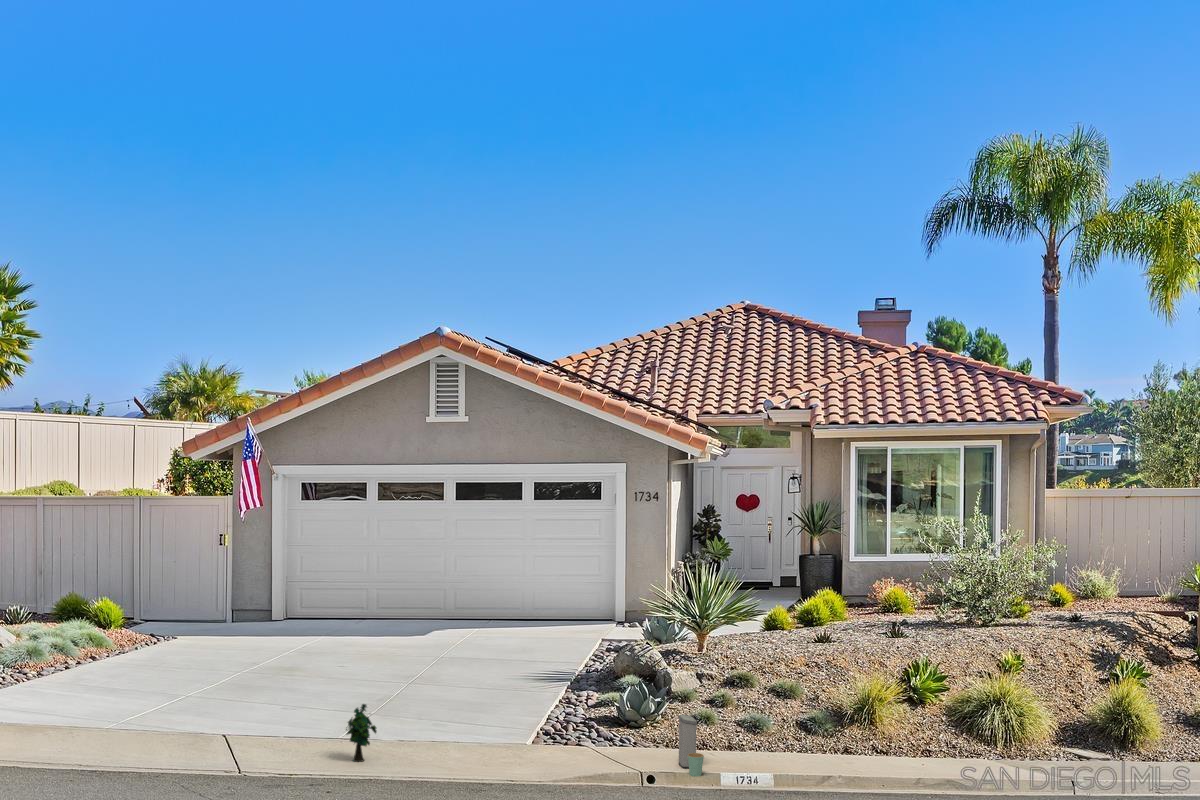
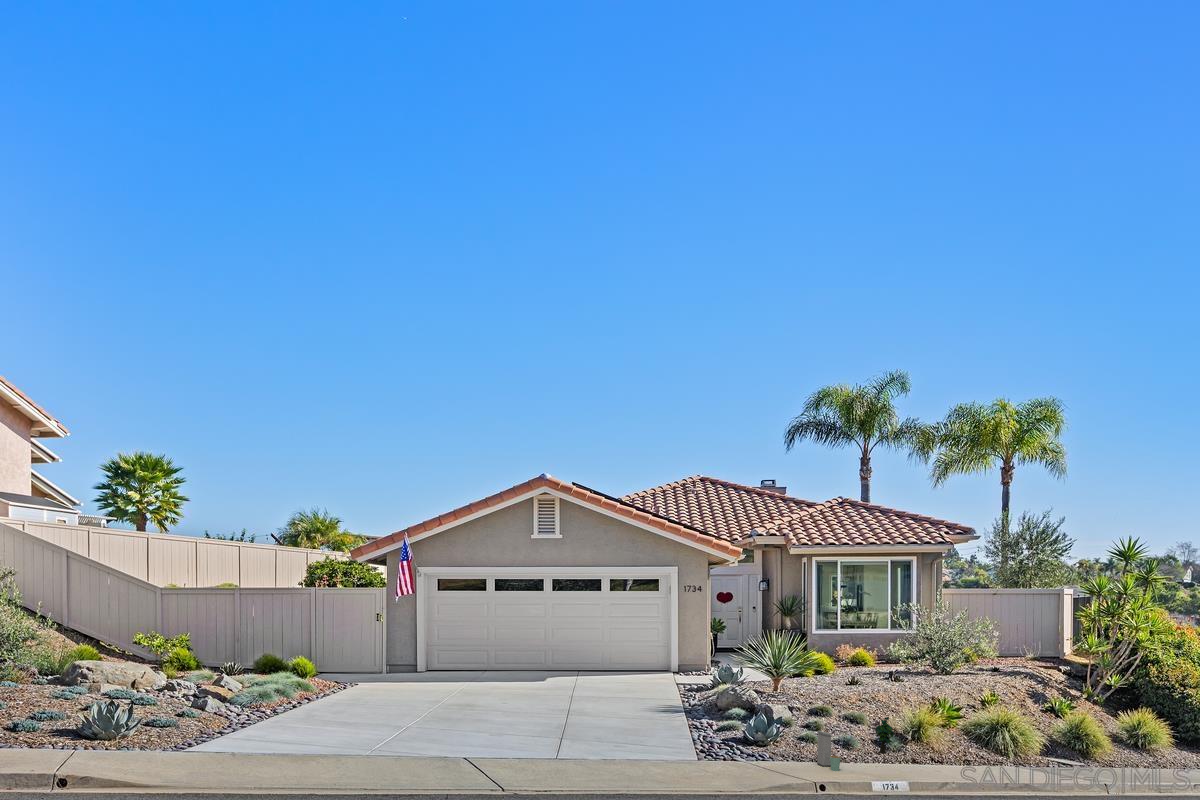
decorative plant: present [346,704,376,762] -> present [874,717,894,754]

